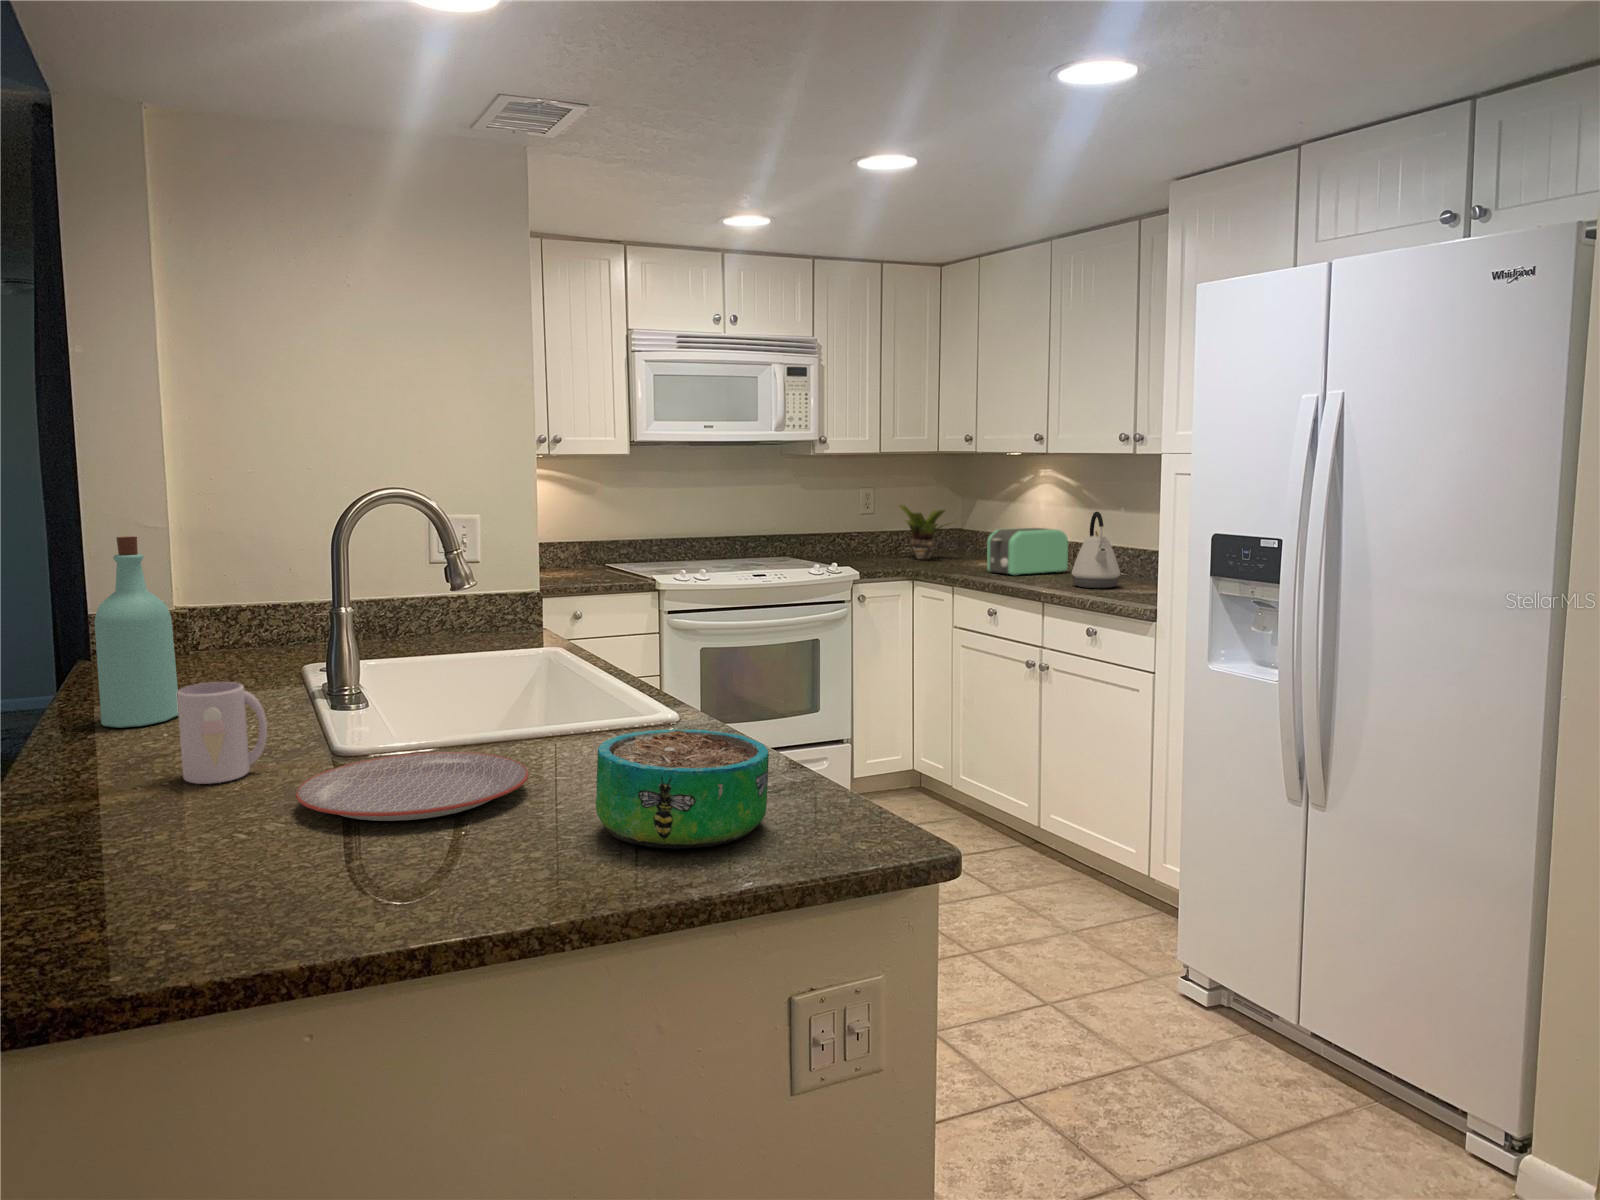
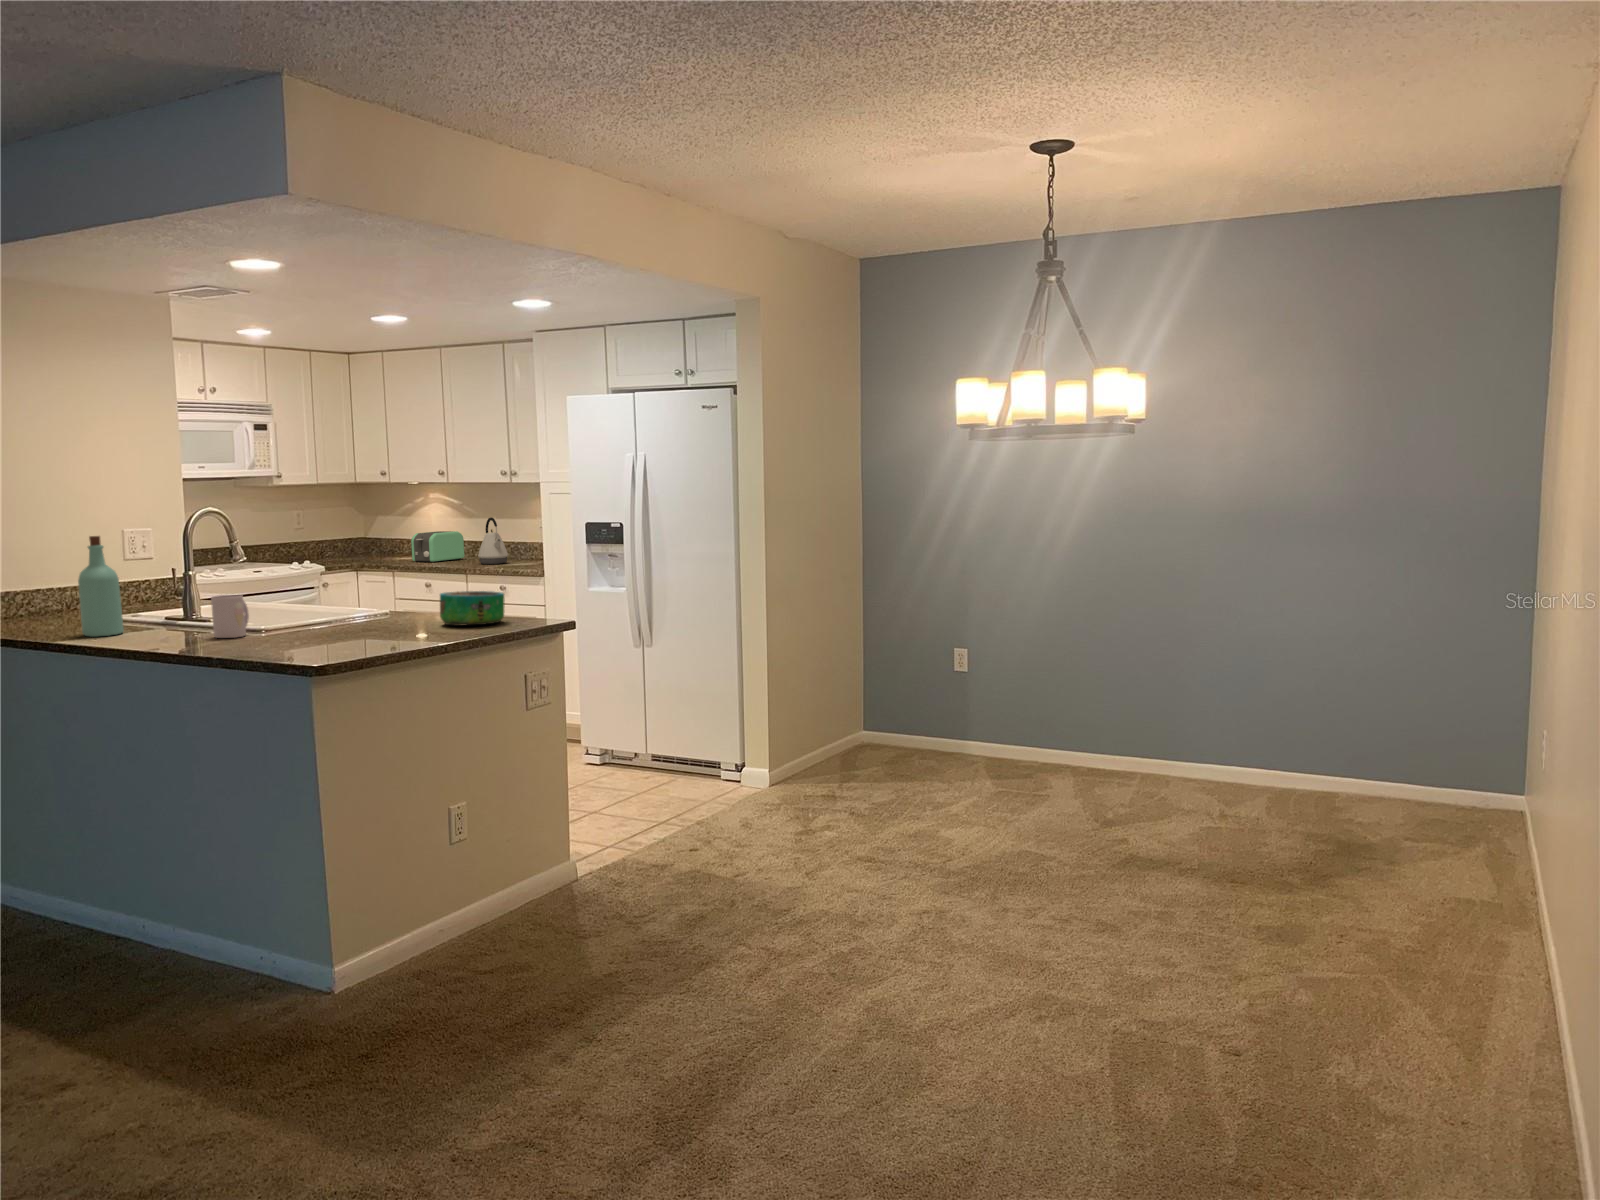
potted plant: present [900,505,955,560] -> none [330,521,375,559]
plate: present [296,752,529,821] -> none [296,617,394,635]

